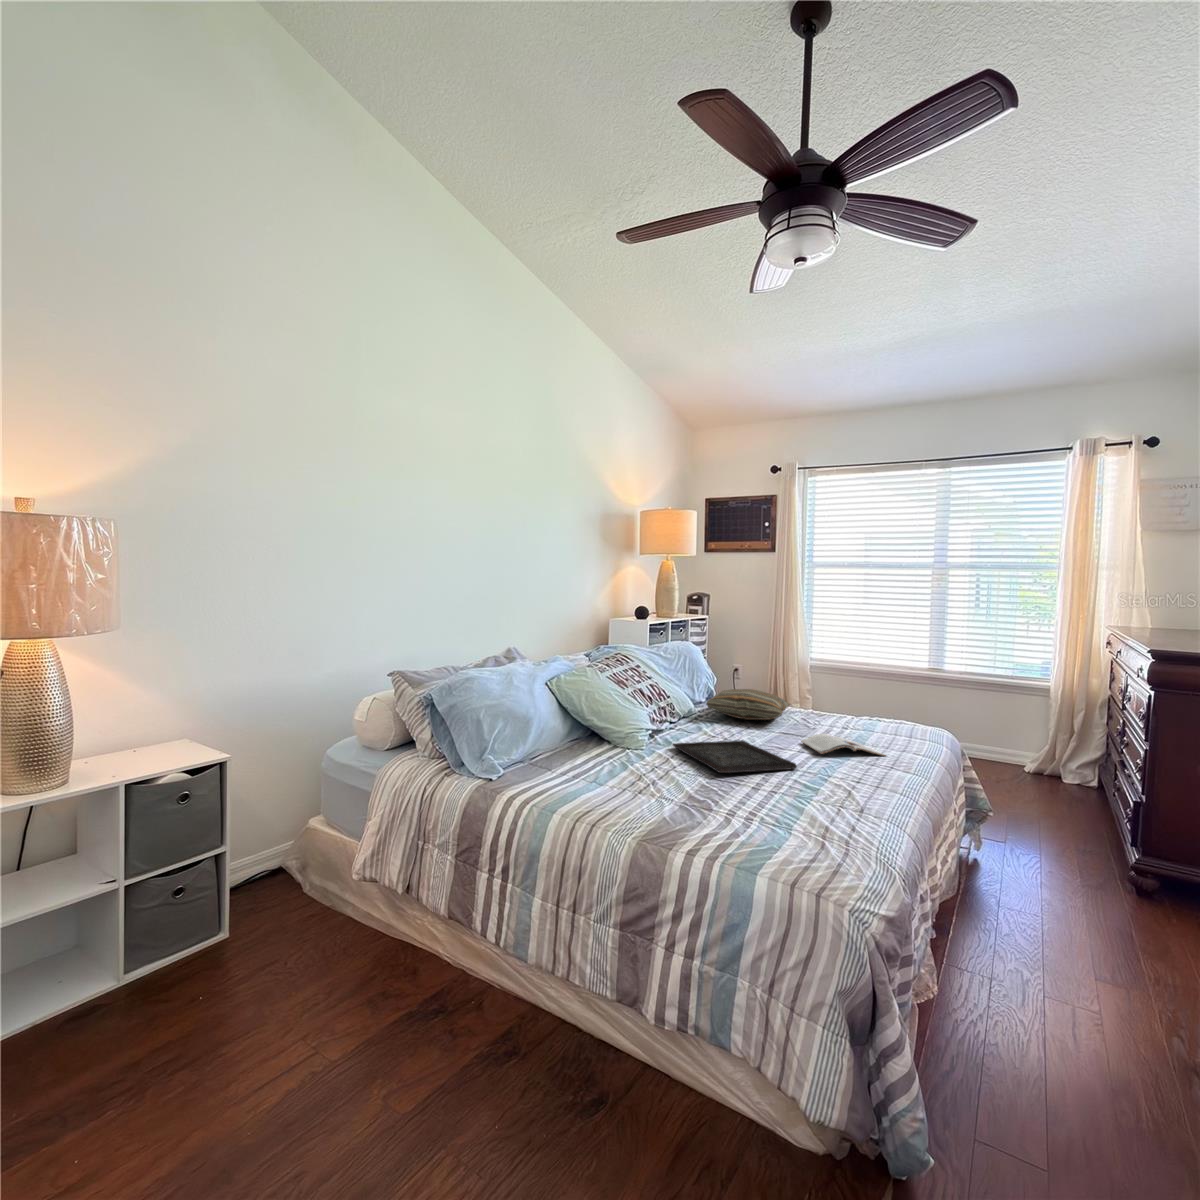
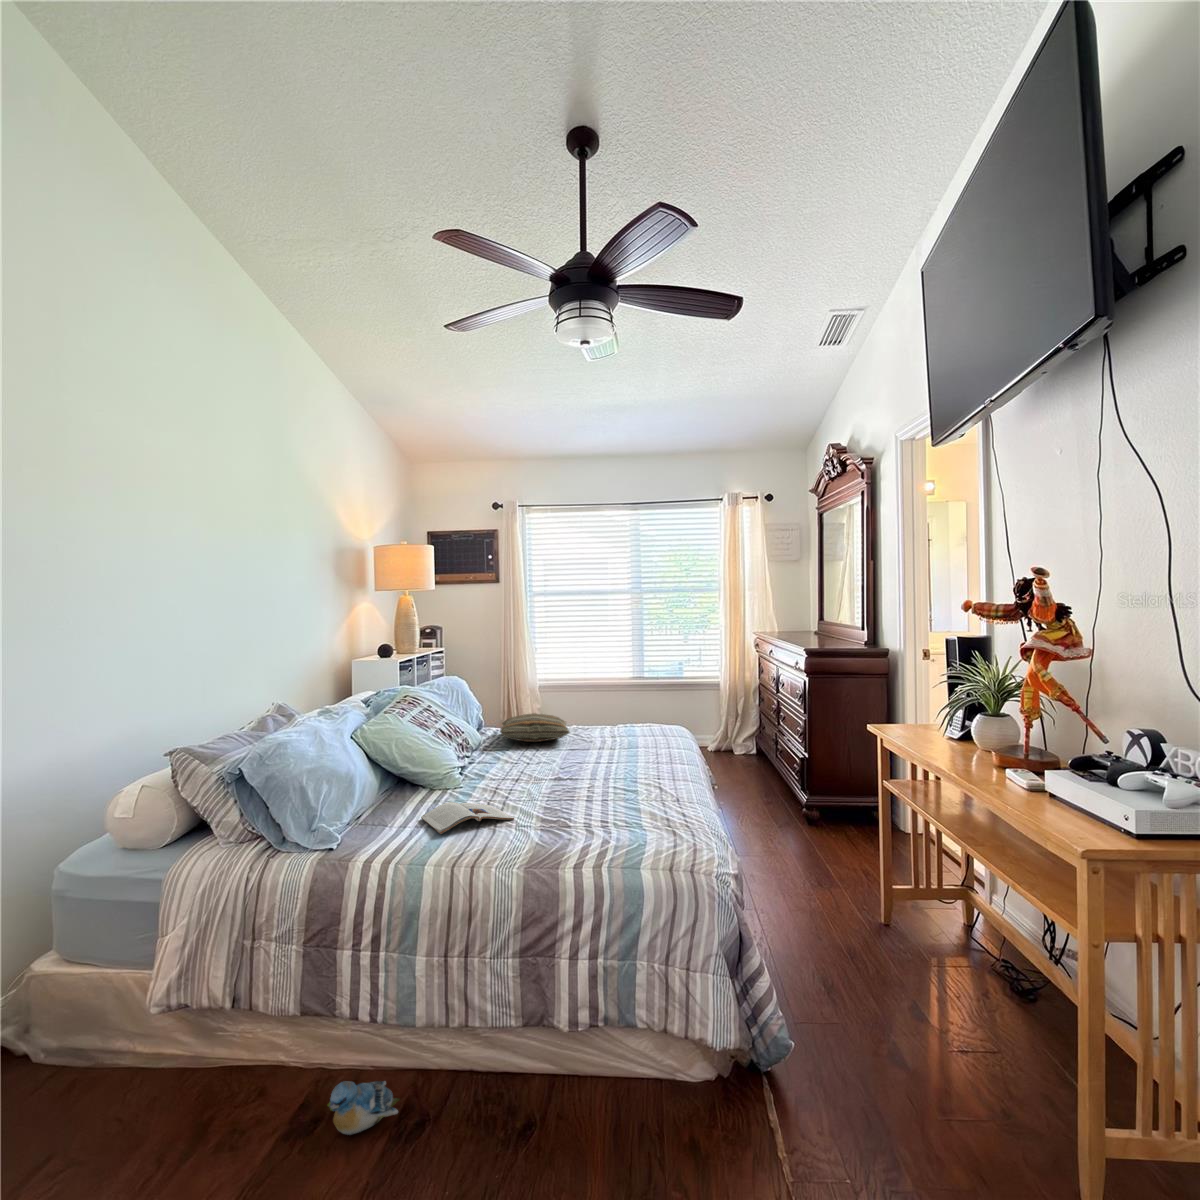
magazine: present [801,734,886,756] -> present [421,802,514,834]
tray: present [673,741,797,773] -> none [491,761,607,793]
plush toy: none [445,985,510,1035] -> present [328,1081,400,1135]

